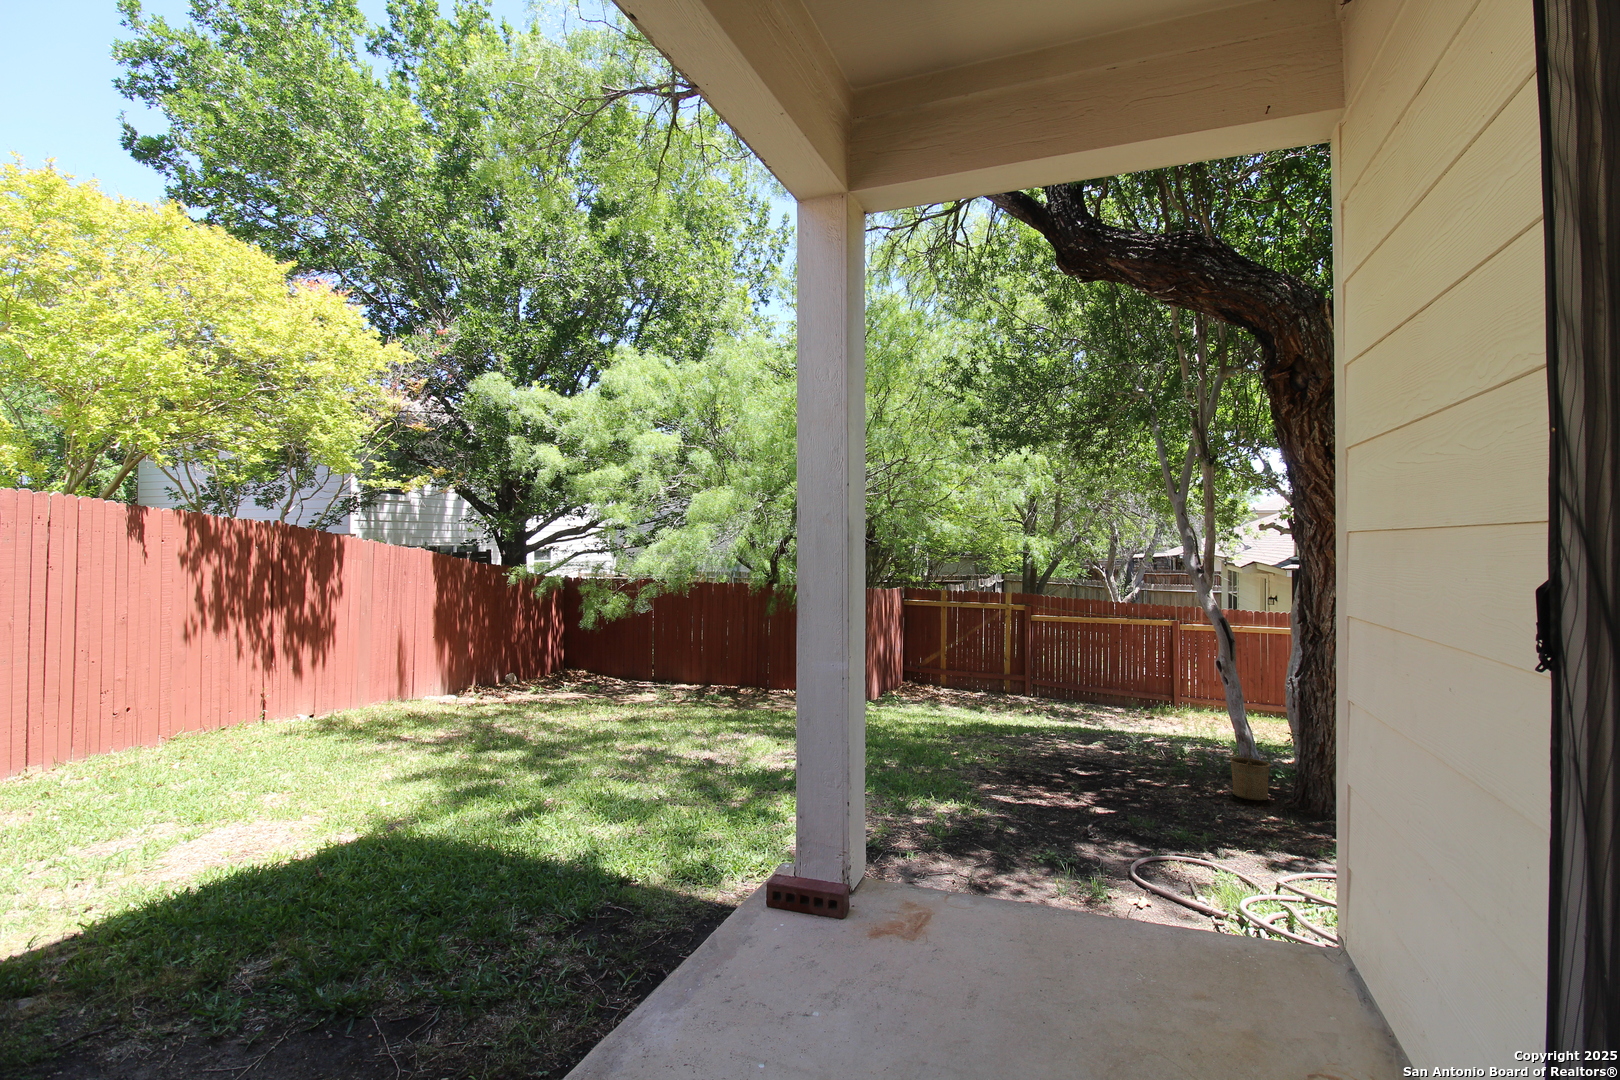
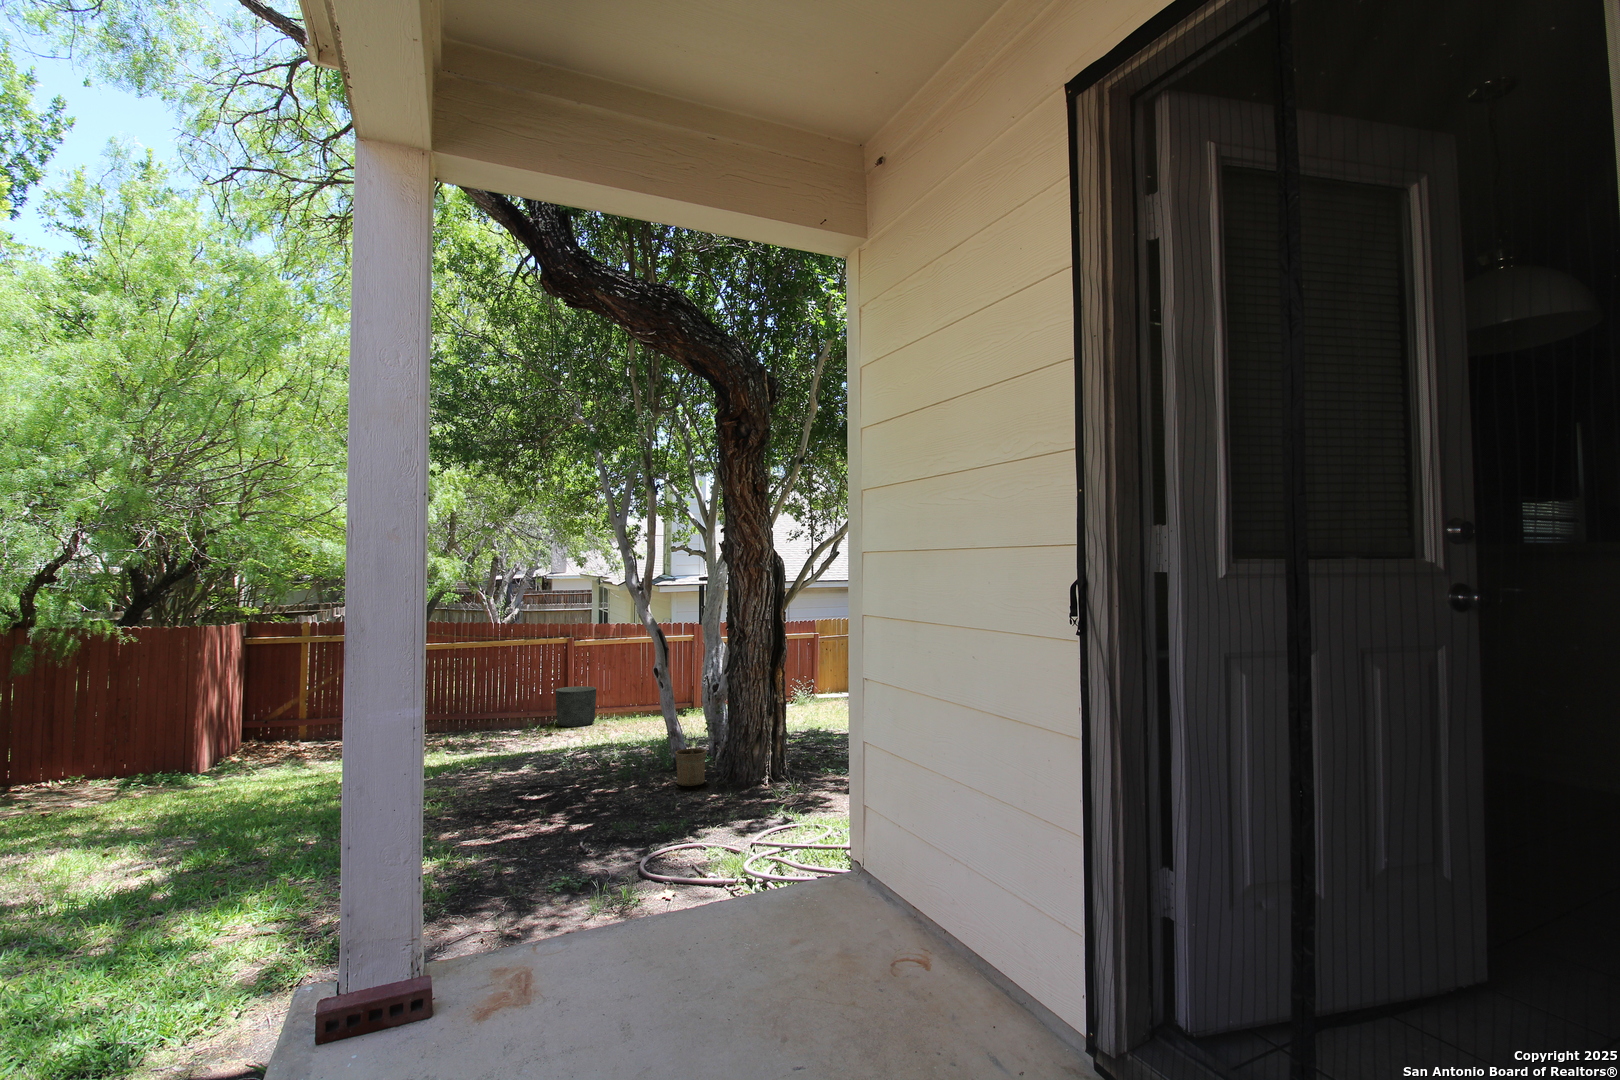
planter: none [1143,677,1185,717] -> present [556,686,596,727]

